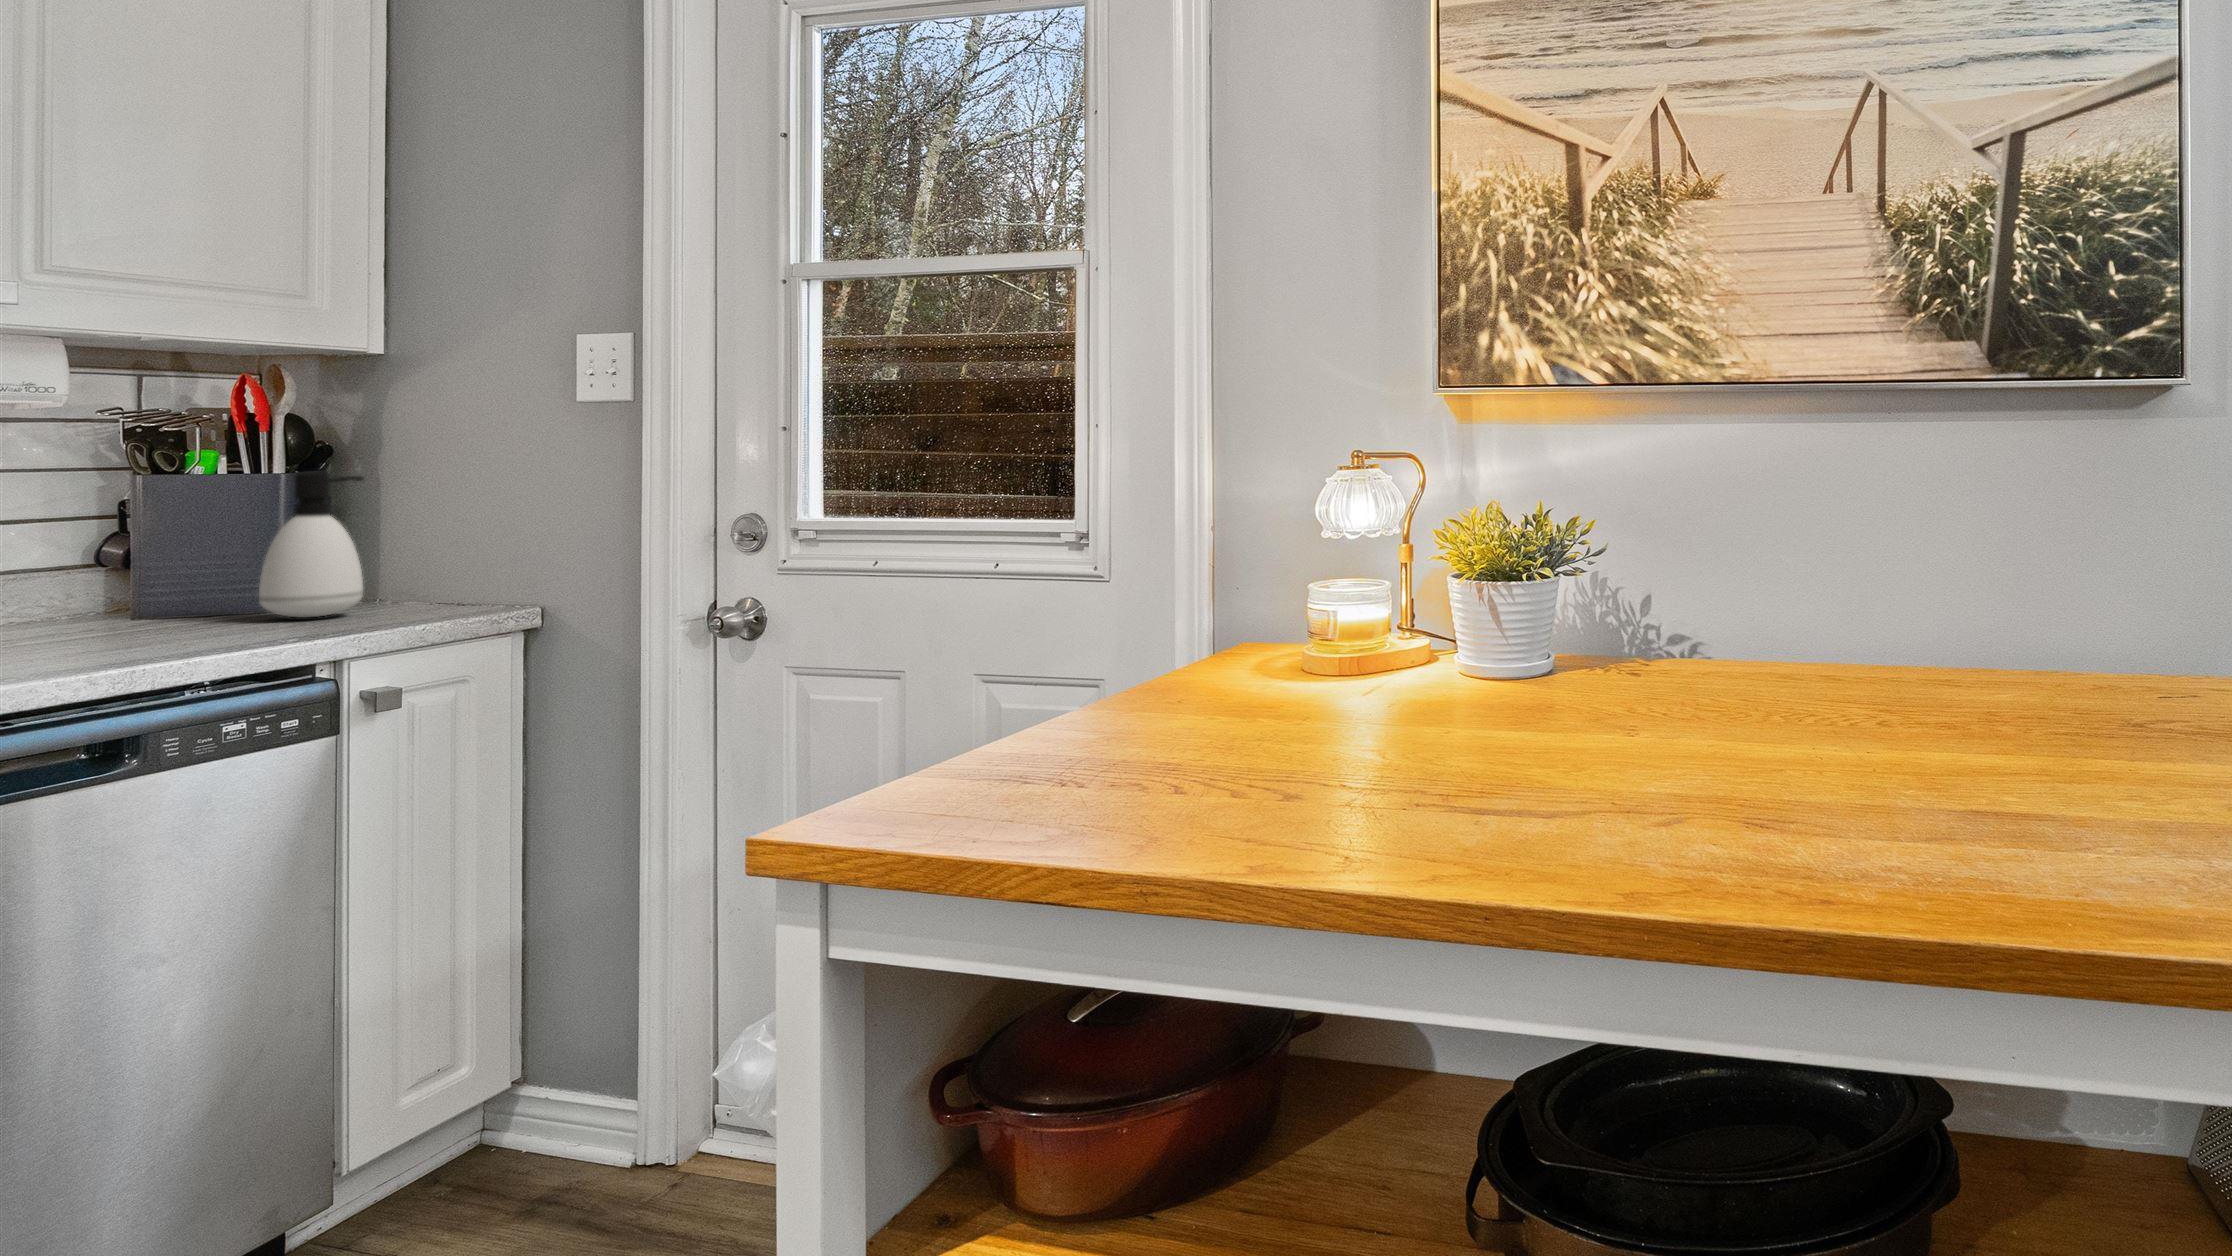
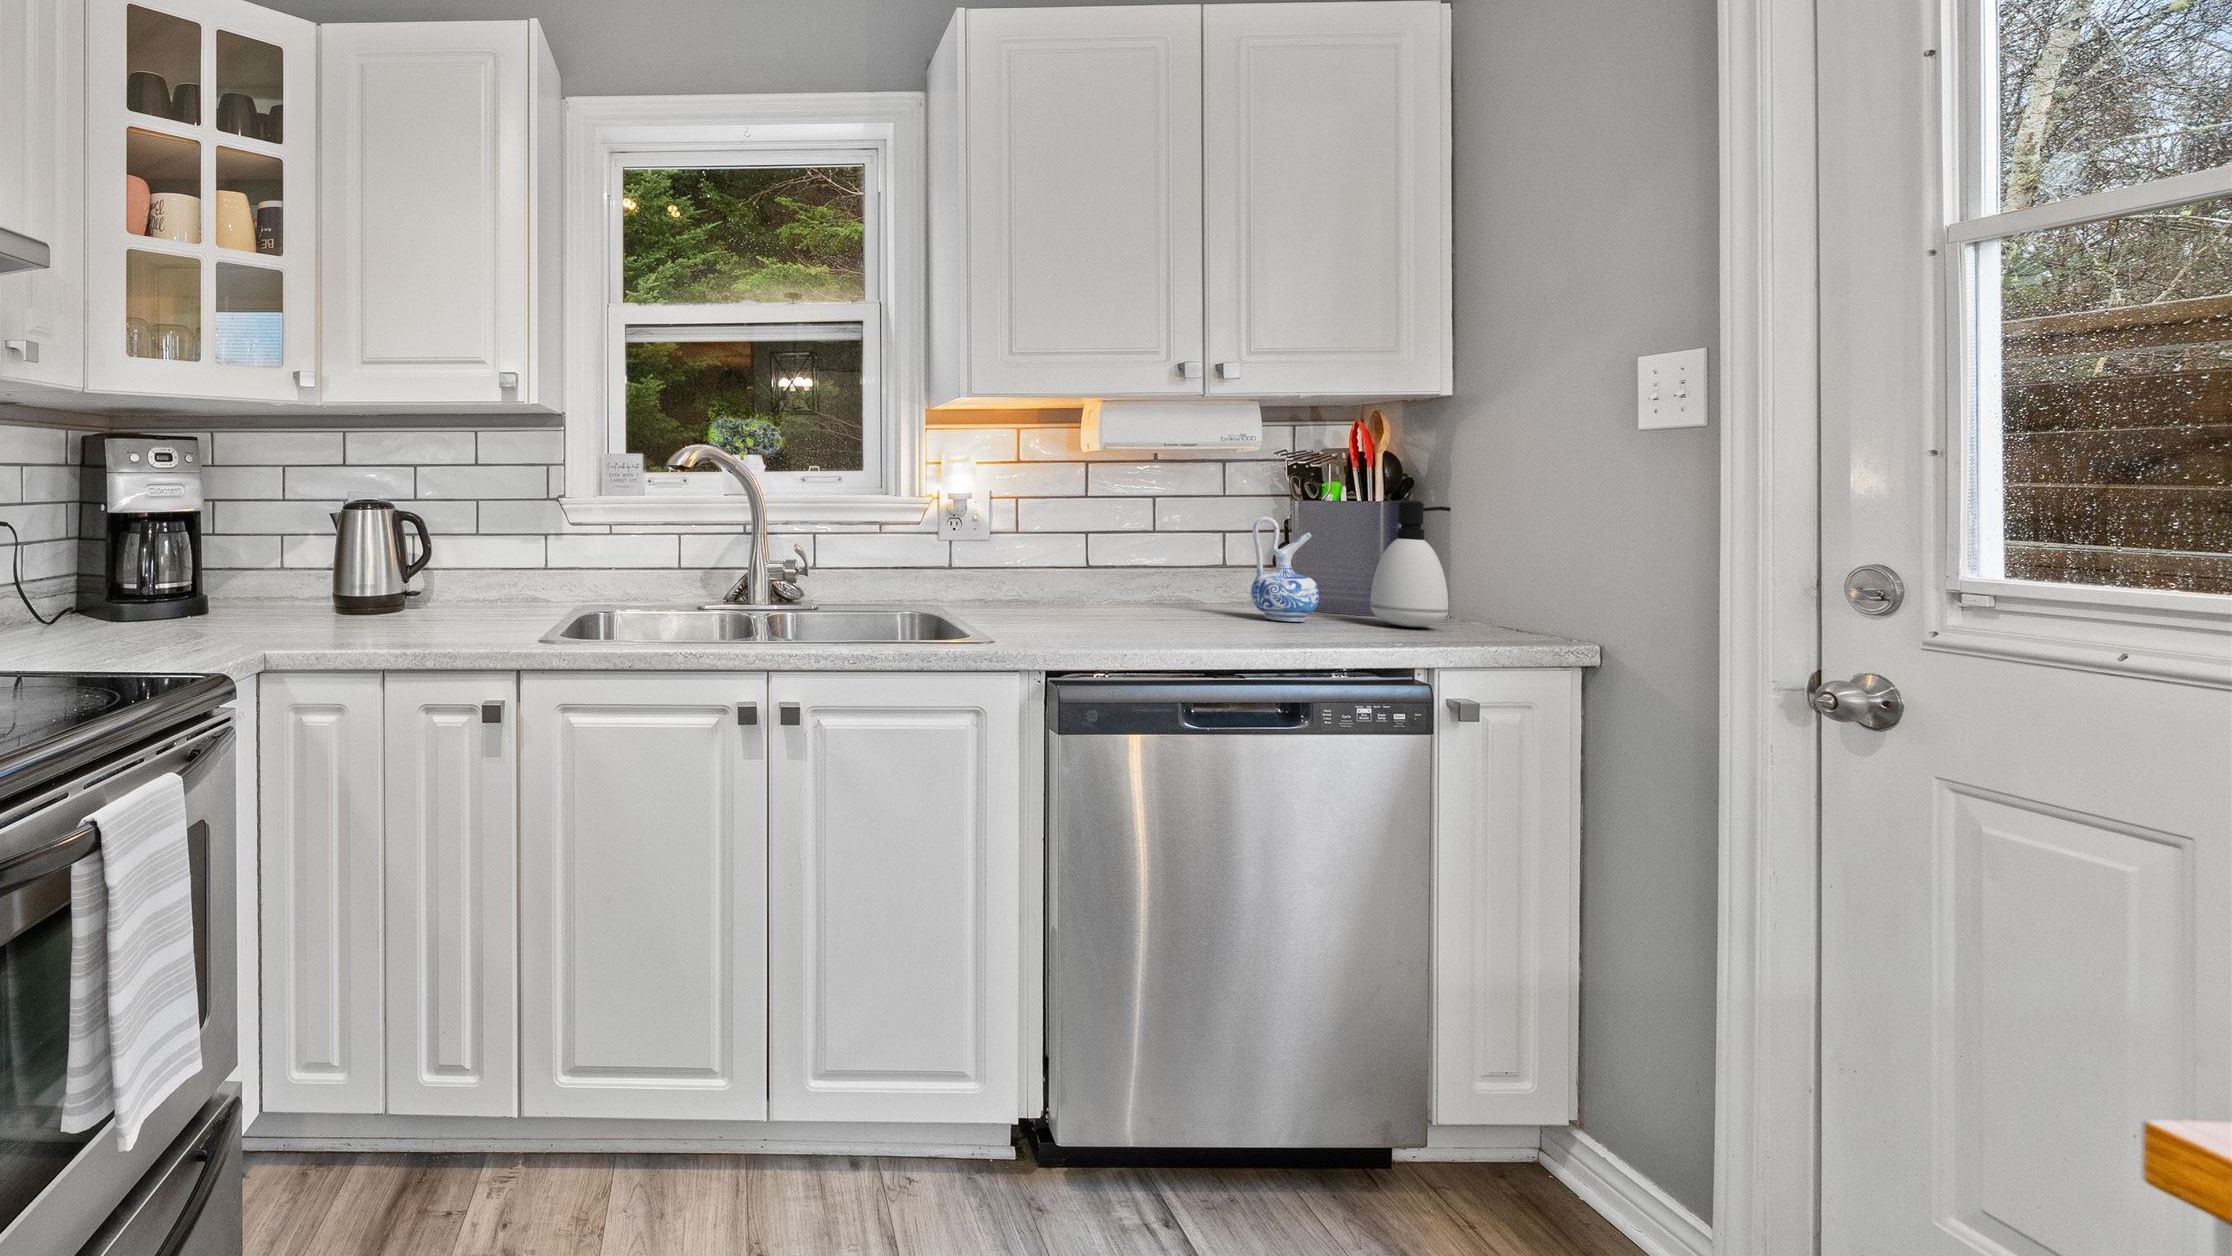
ceramic pitcher: none [67,503,179,636] -> present [1251,517,1319,622]

